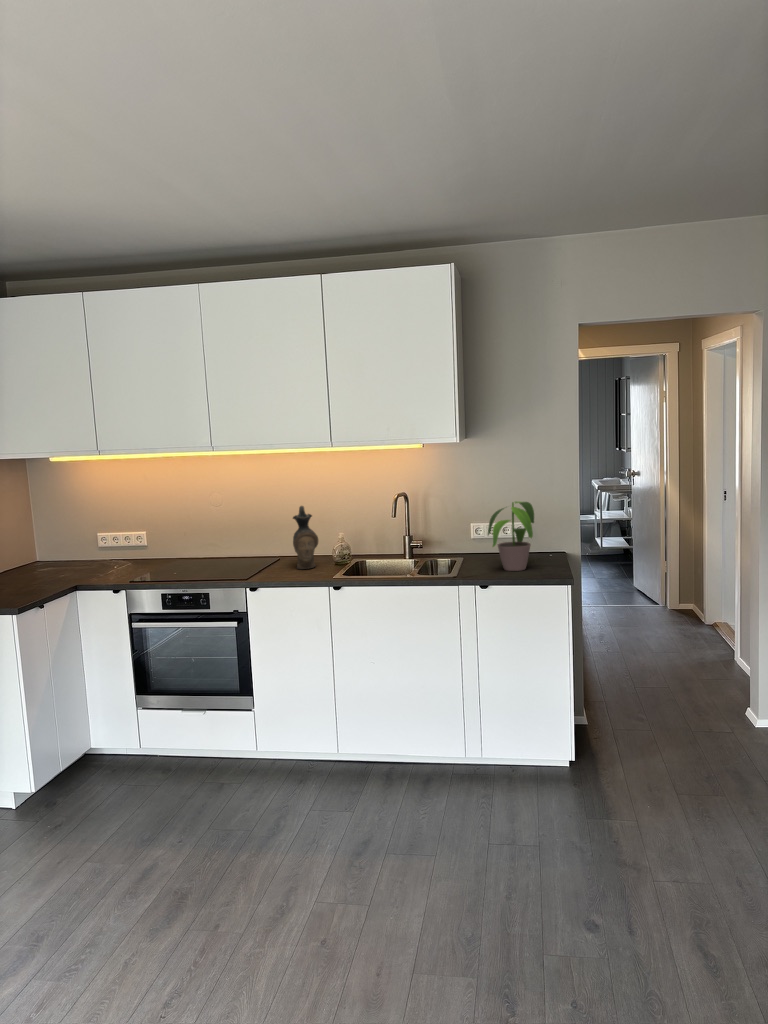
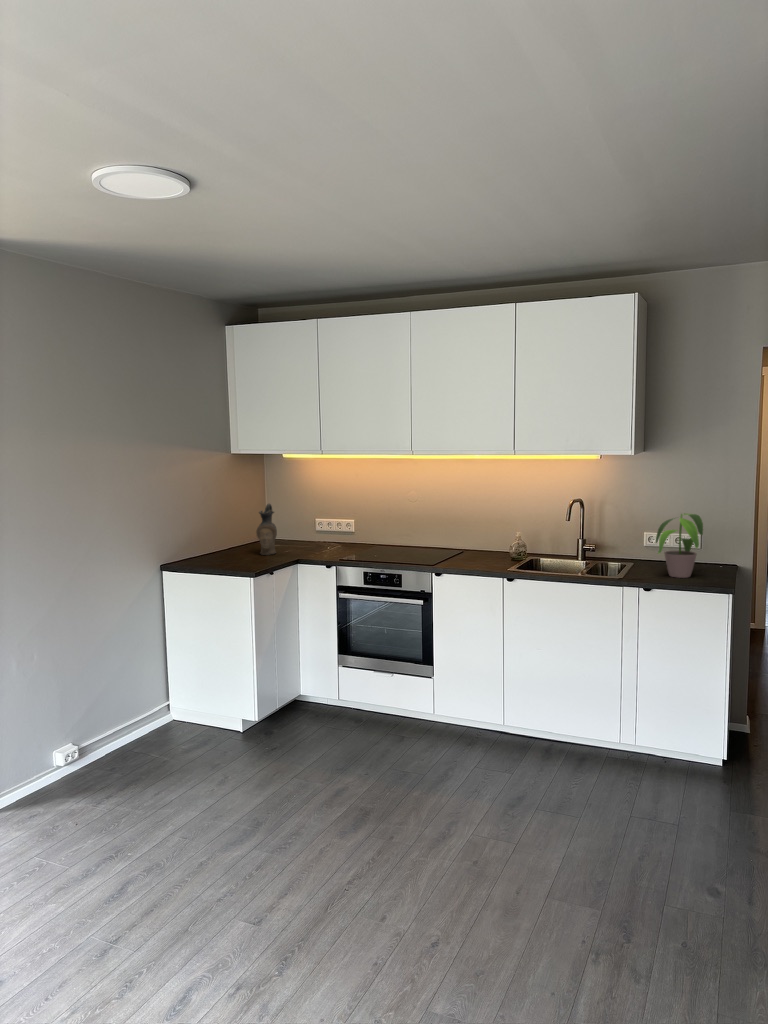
ceramic pitcher: present [293,506,318,569] -> present [256,504,277,555]

